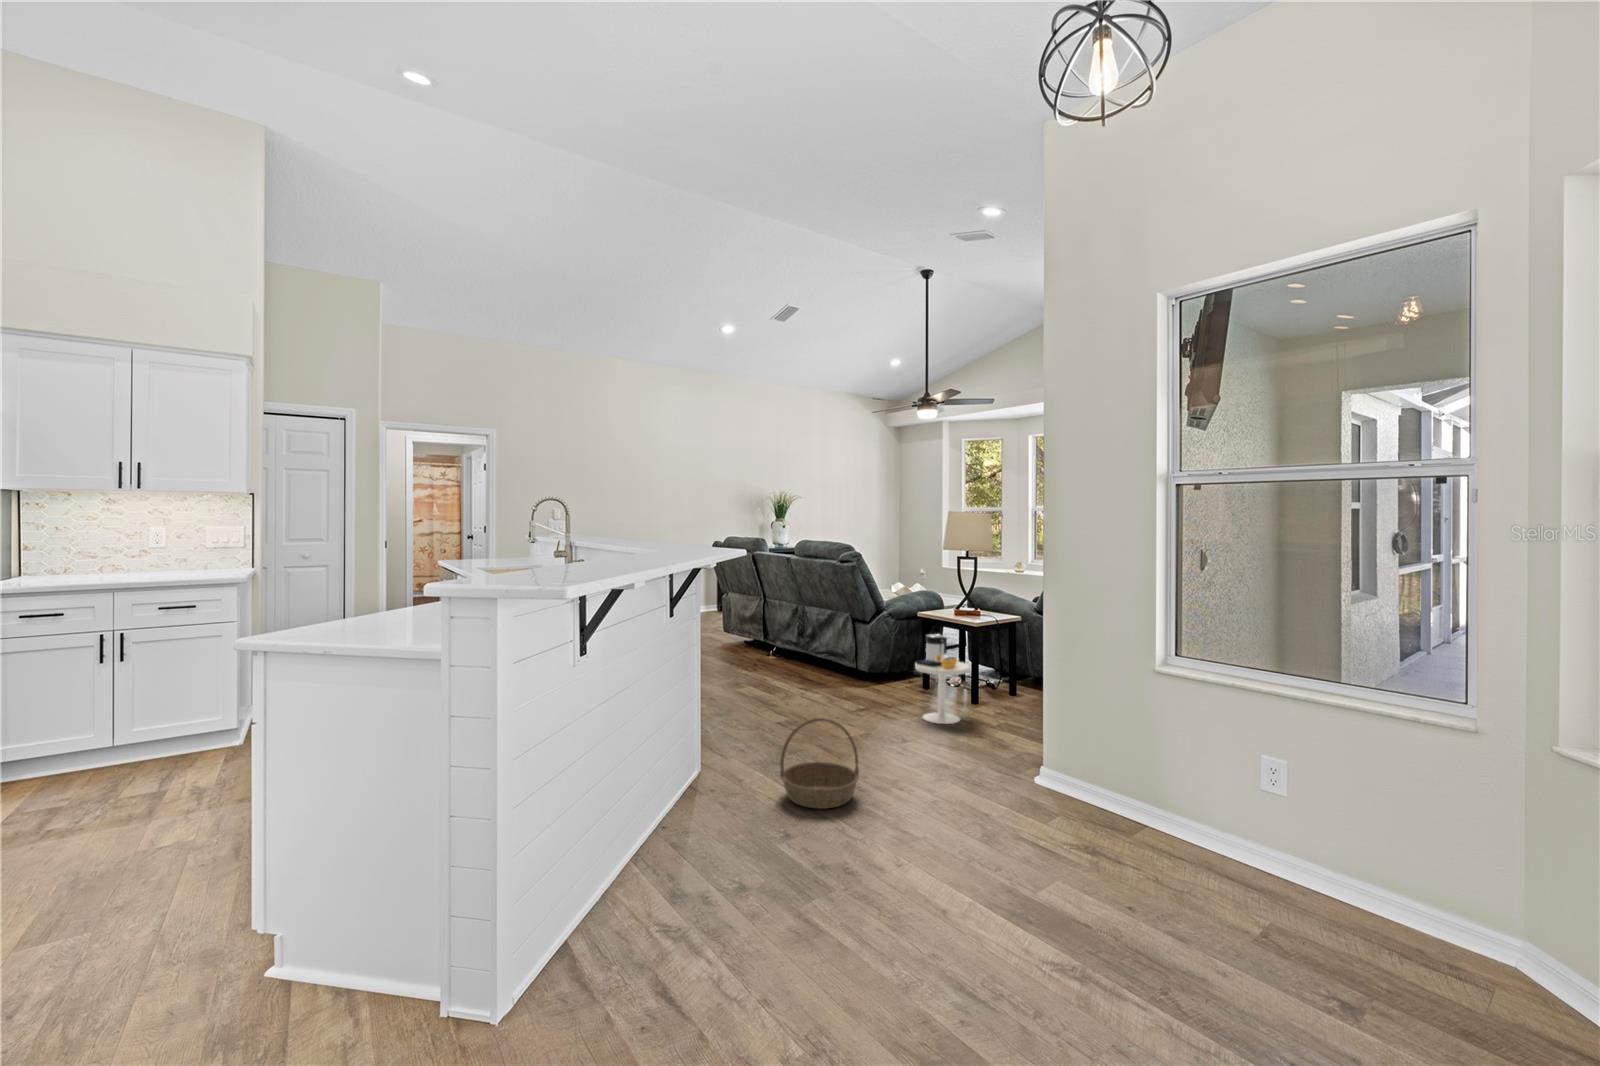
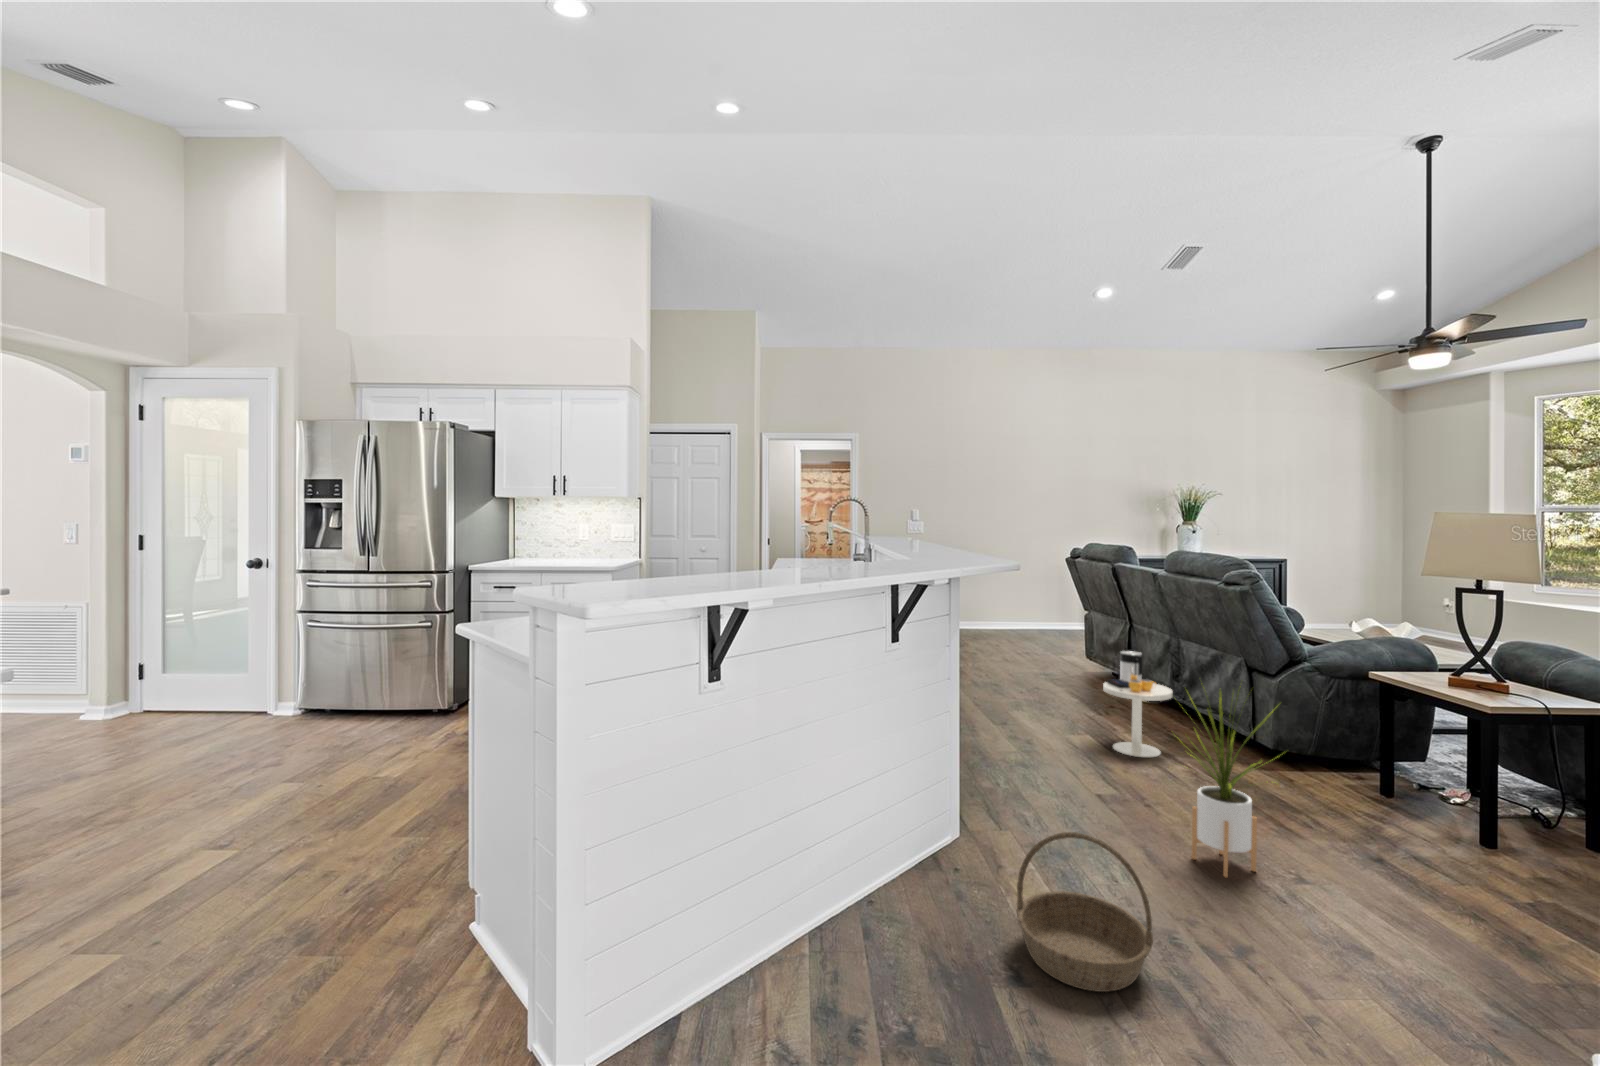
house plant: none [836,620,899,743] -> present [1188,683,1273,877]
side table: present [915,634,970,724] -> present [1103,650,1173,758]

